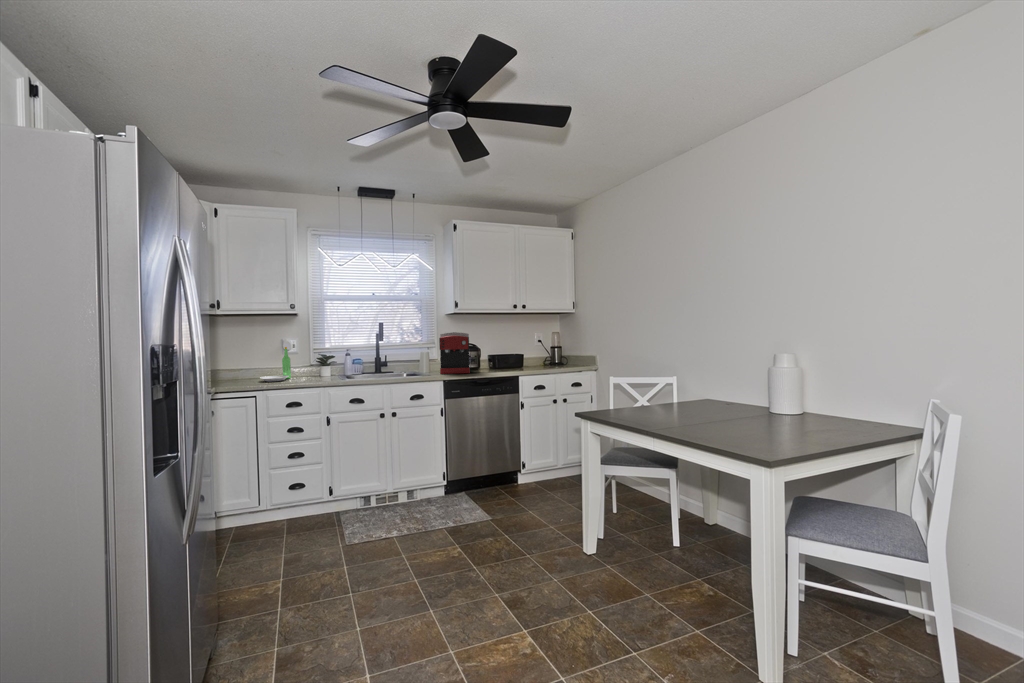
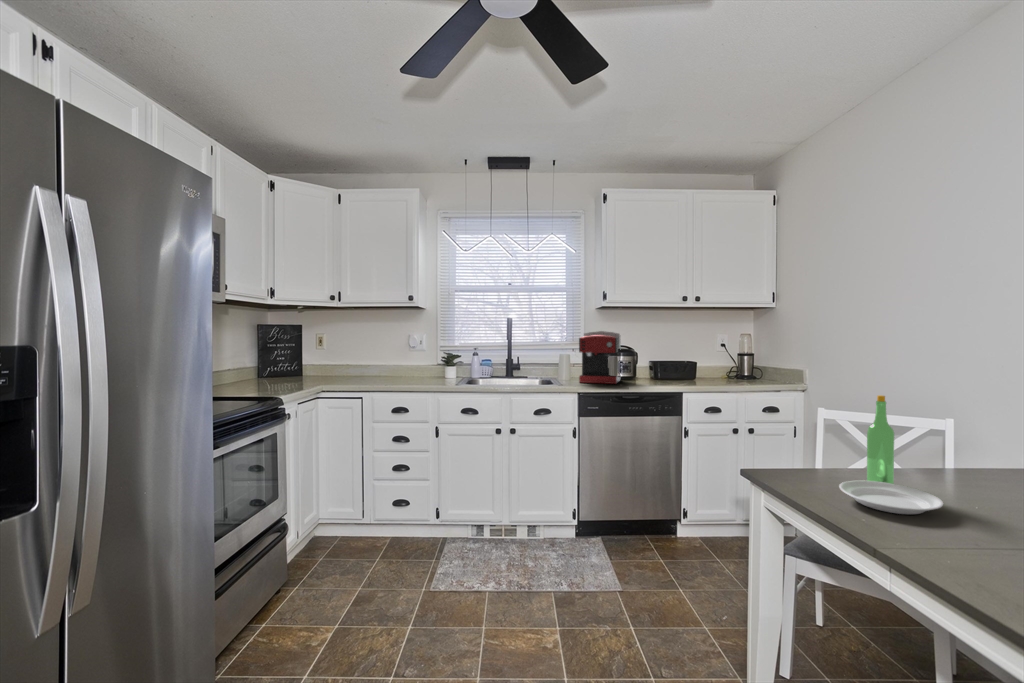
plate: present [260,347,291,381] -> present [839,395,943,514]

